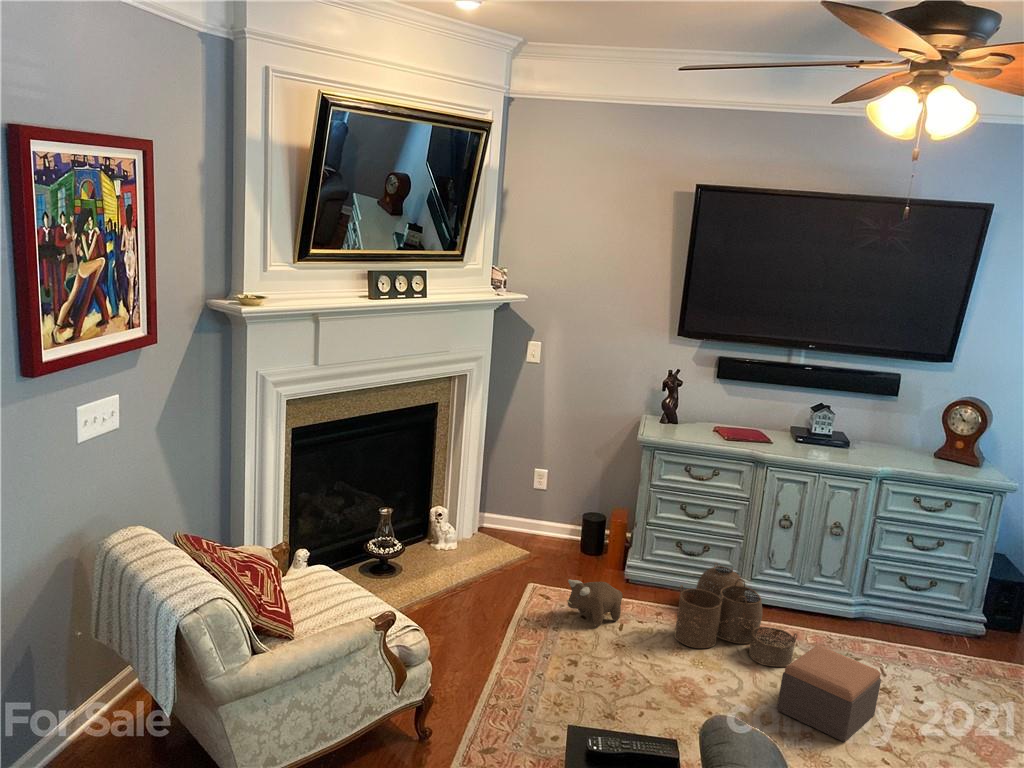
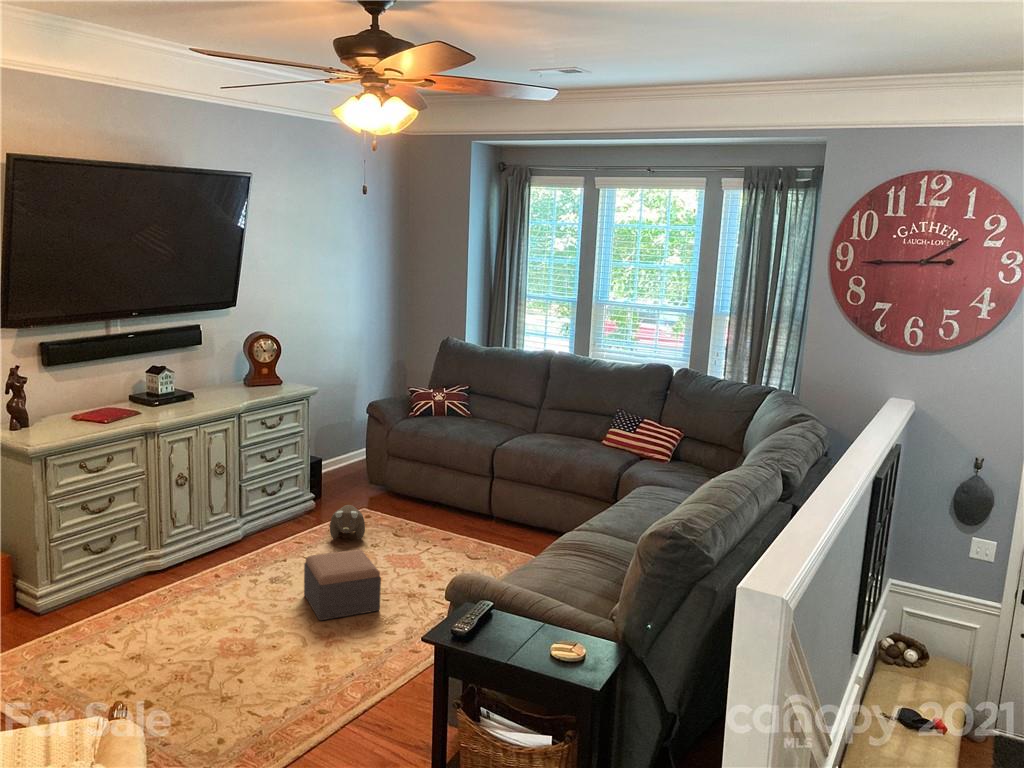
woven basket: present [675,565,797,667] -> none [127,541,271,625]
plush toy: present [567,580,623,627] -> present [330,505,365,539]

